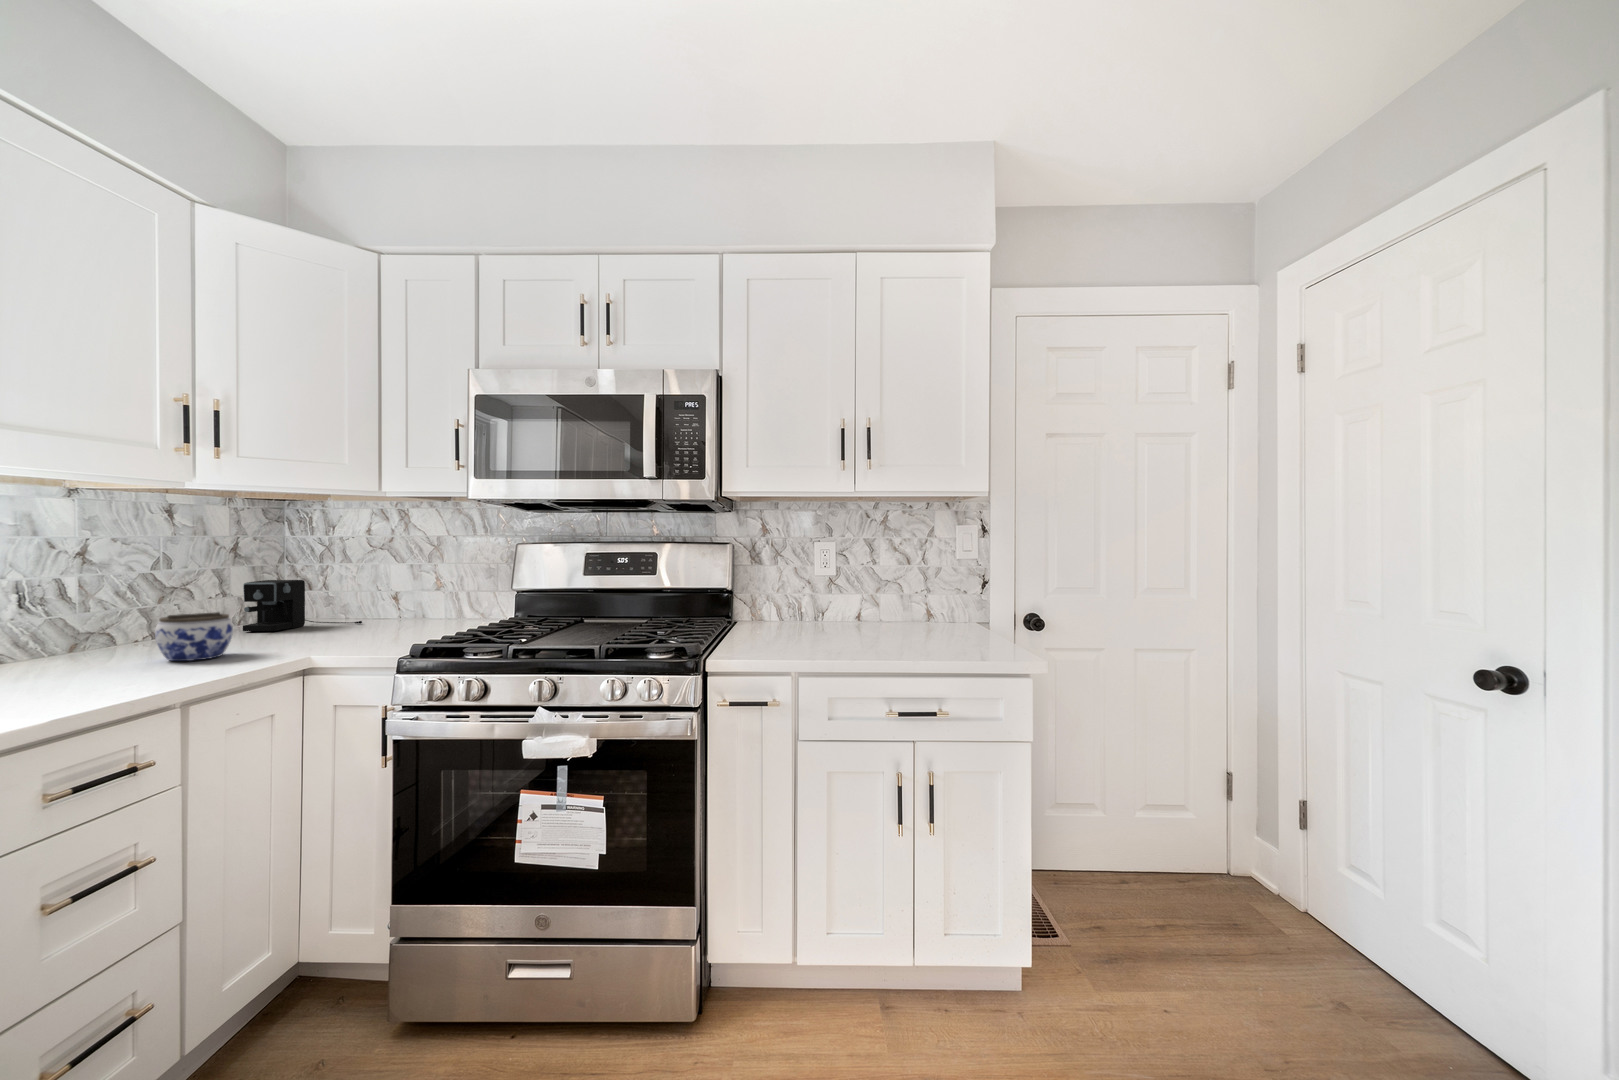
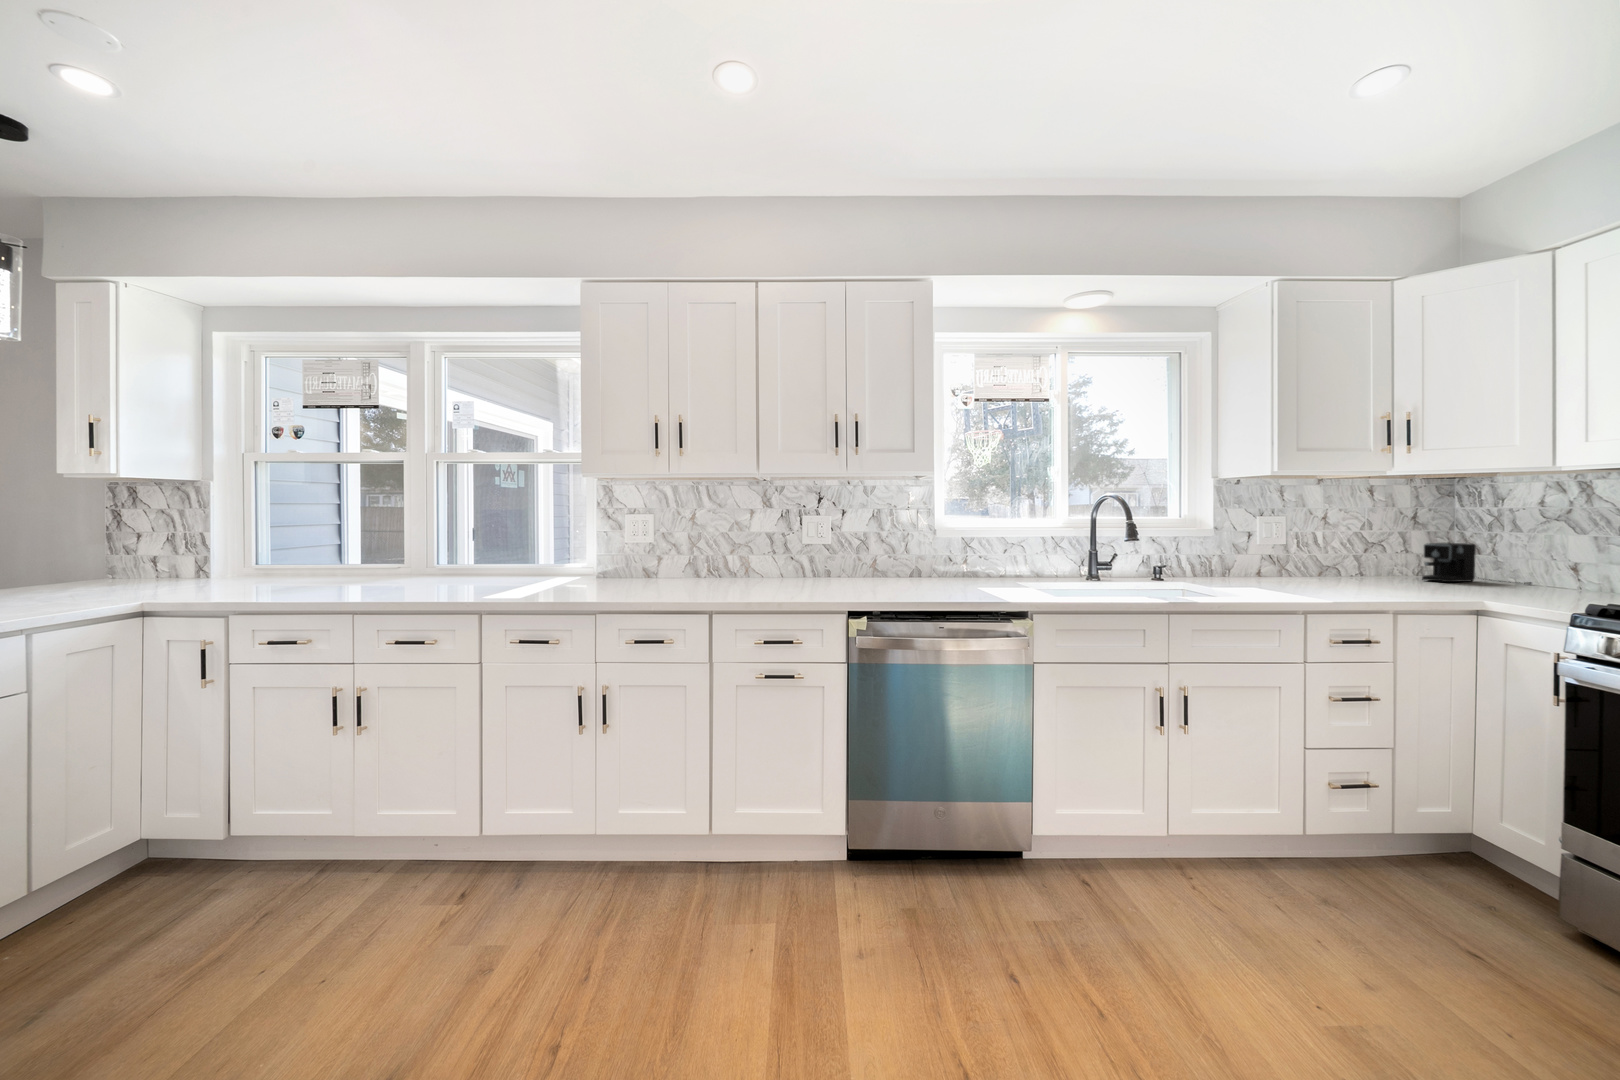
jar: present [155,612,233,661] -> none [1370,562,1422,594]

